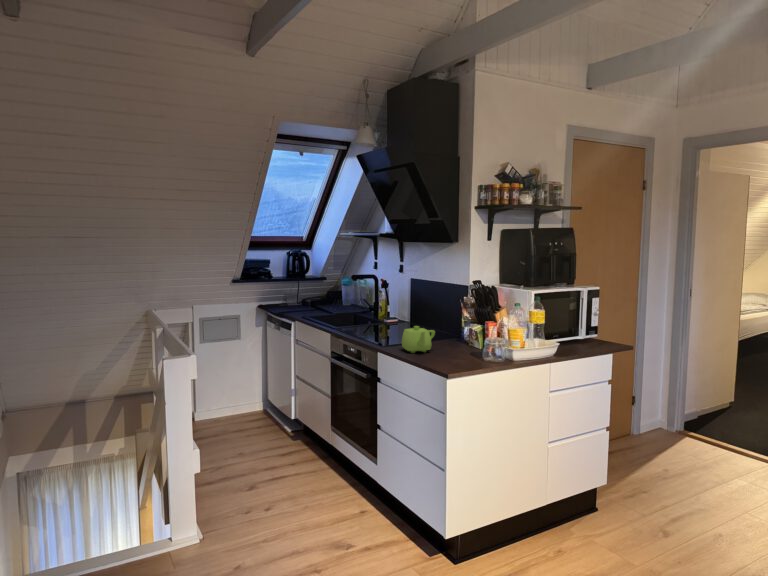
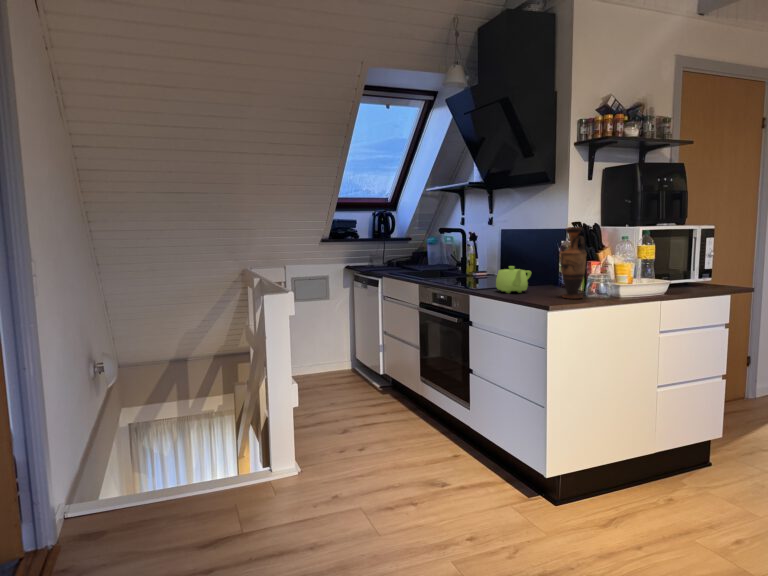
vase: none [461,293,485,362] -> present [560,228,587,299]

